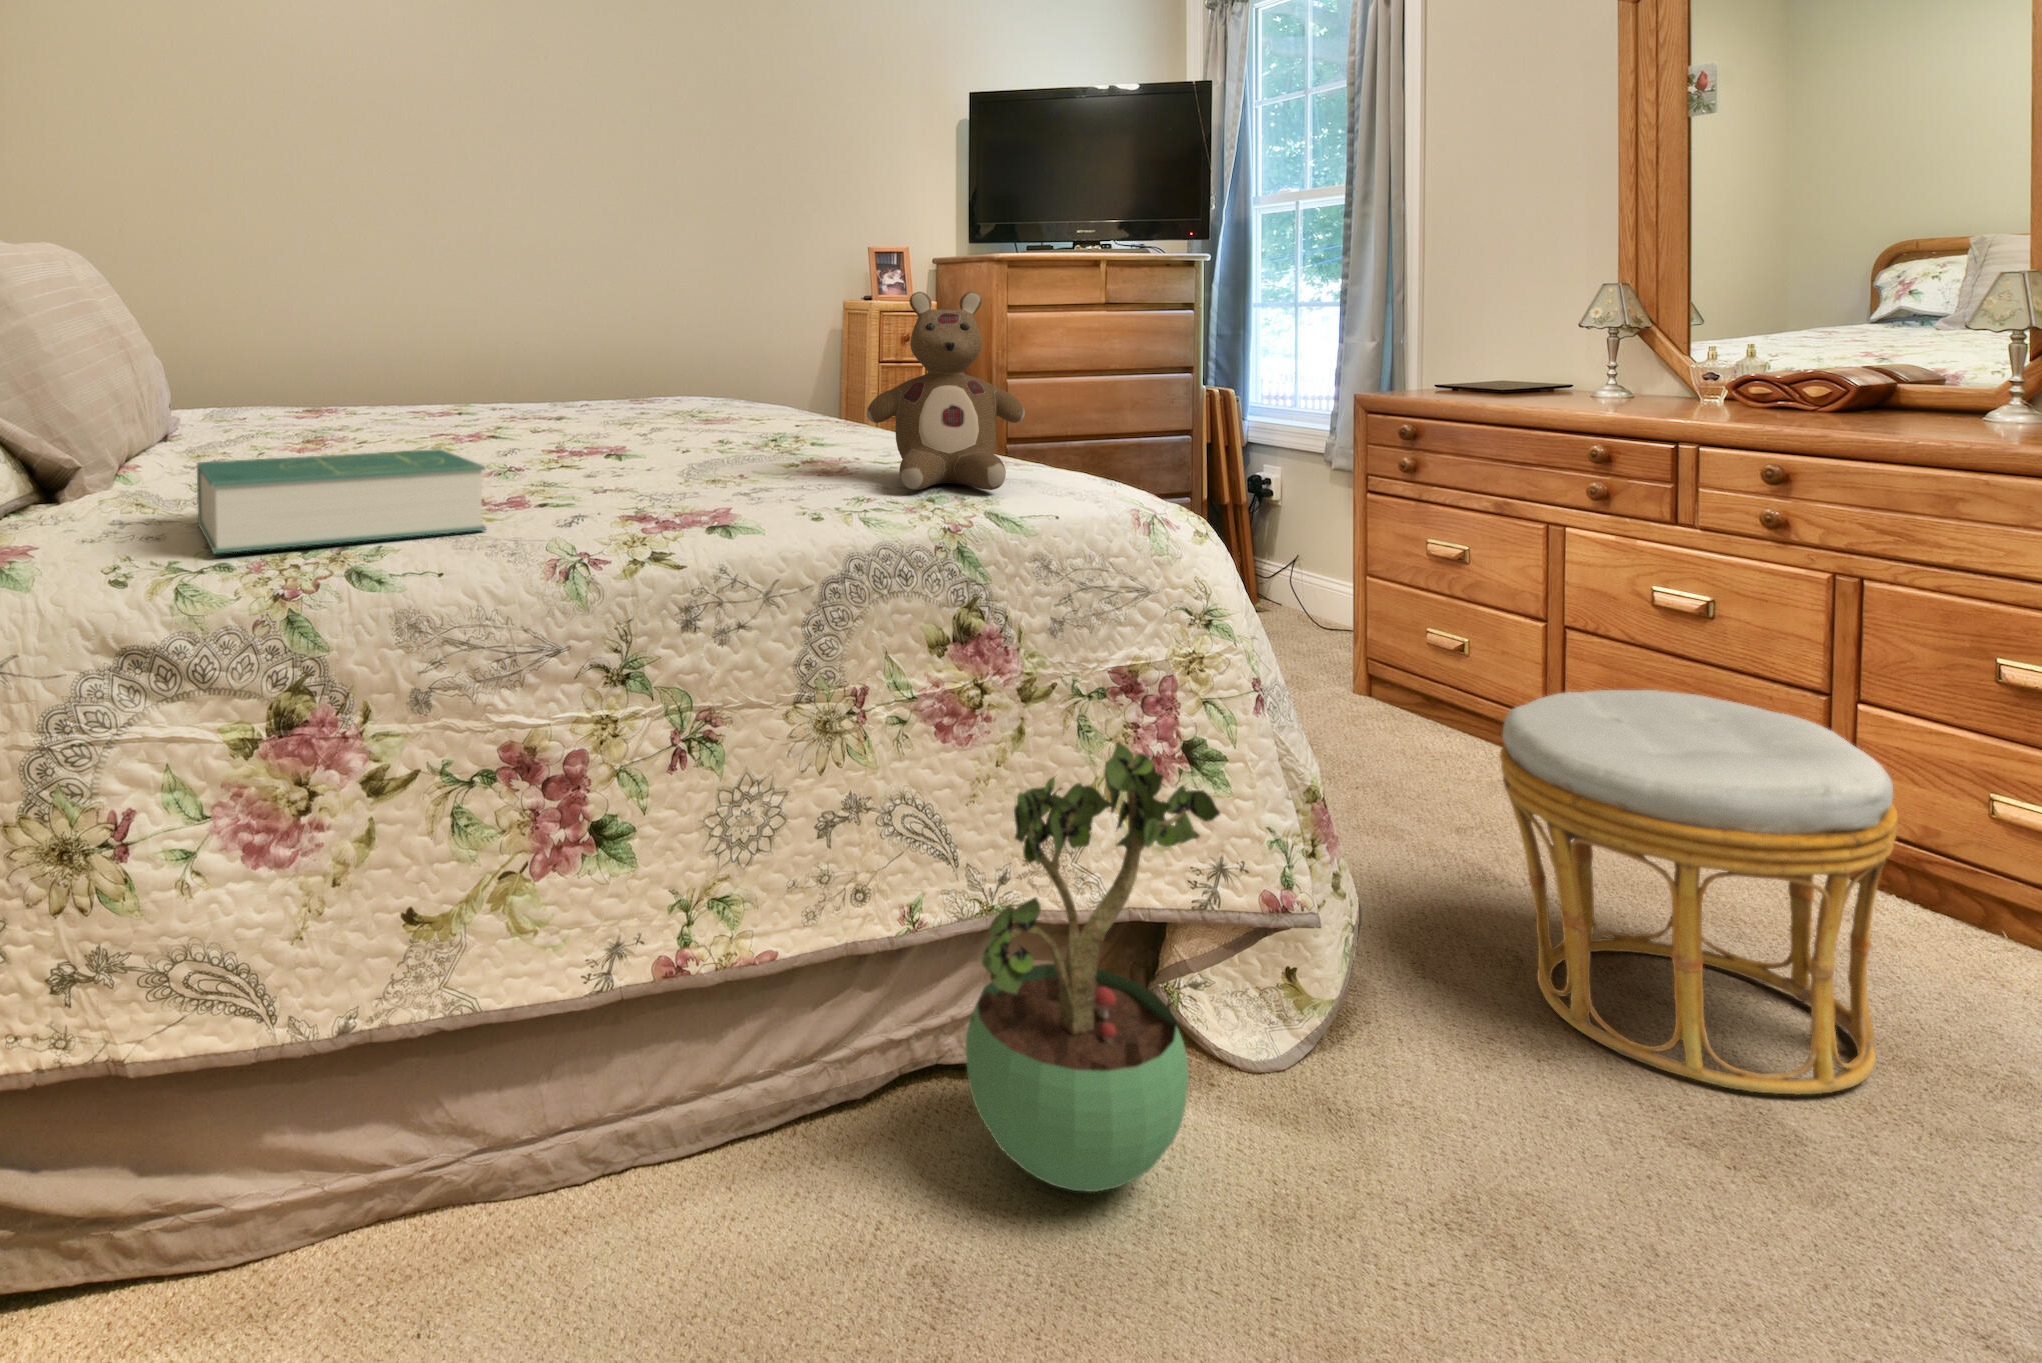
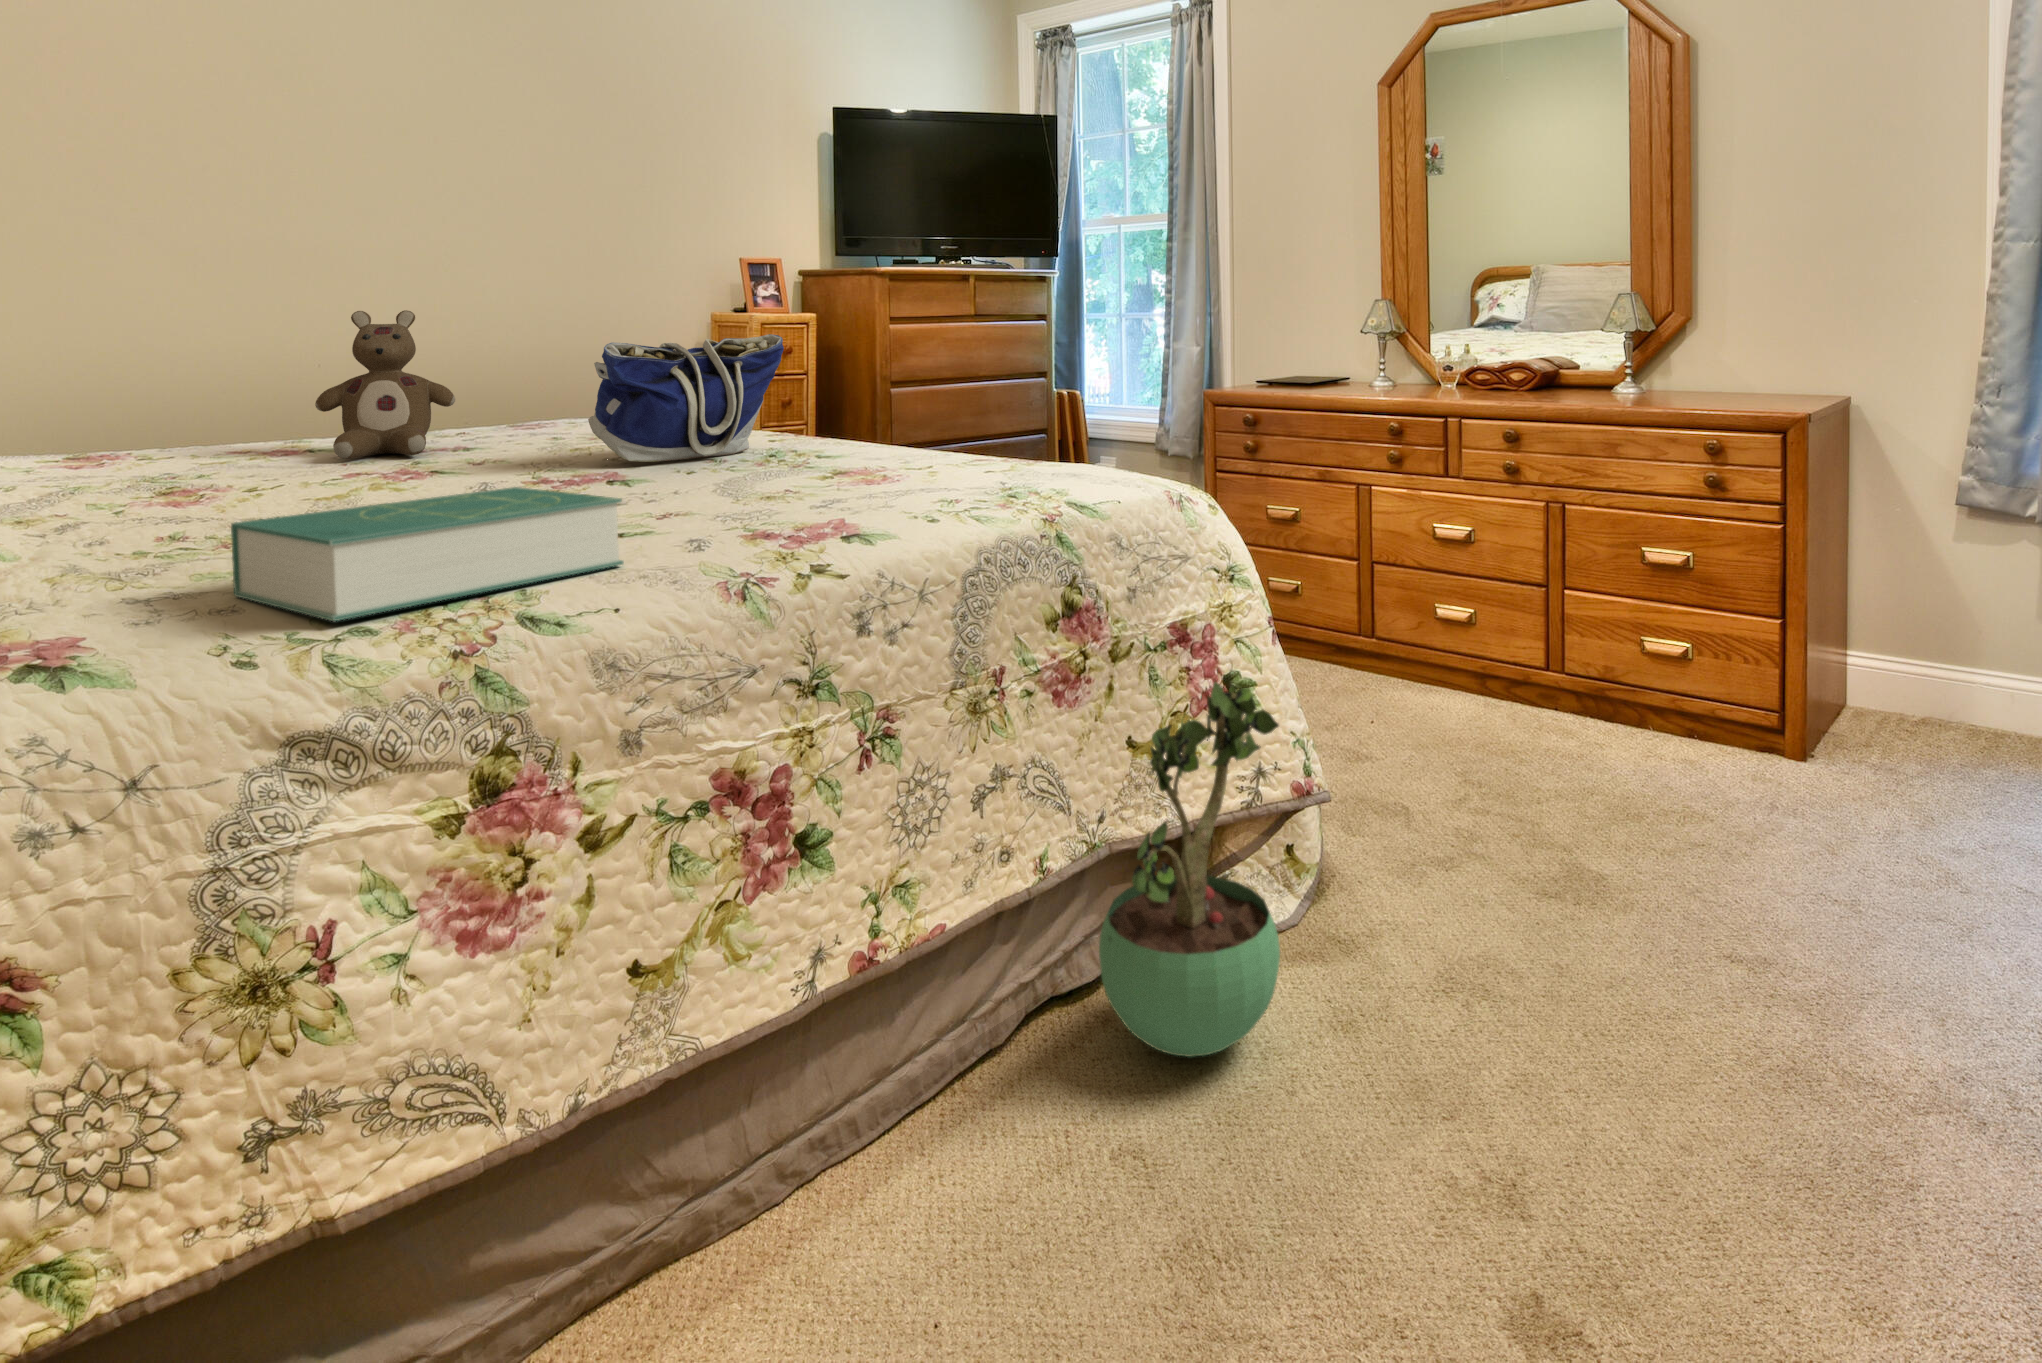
stuffed bear: present [867,292,1025,490] -> present [315,310,455,459]
tote bag: none [600,313,789,433] -> present [588,334,784,462]
ottoman: present [1500,690,1898,1095] -> none [1394,593,1632,858]

